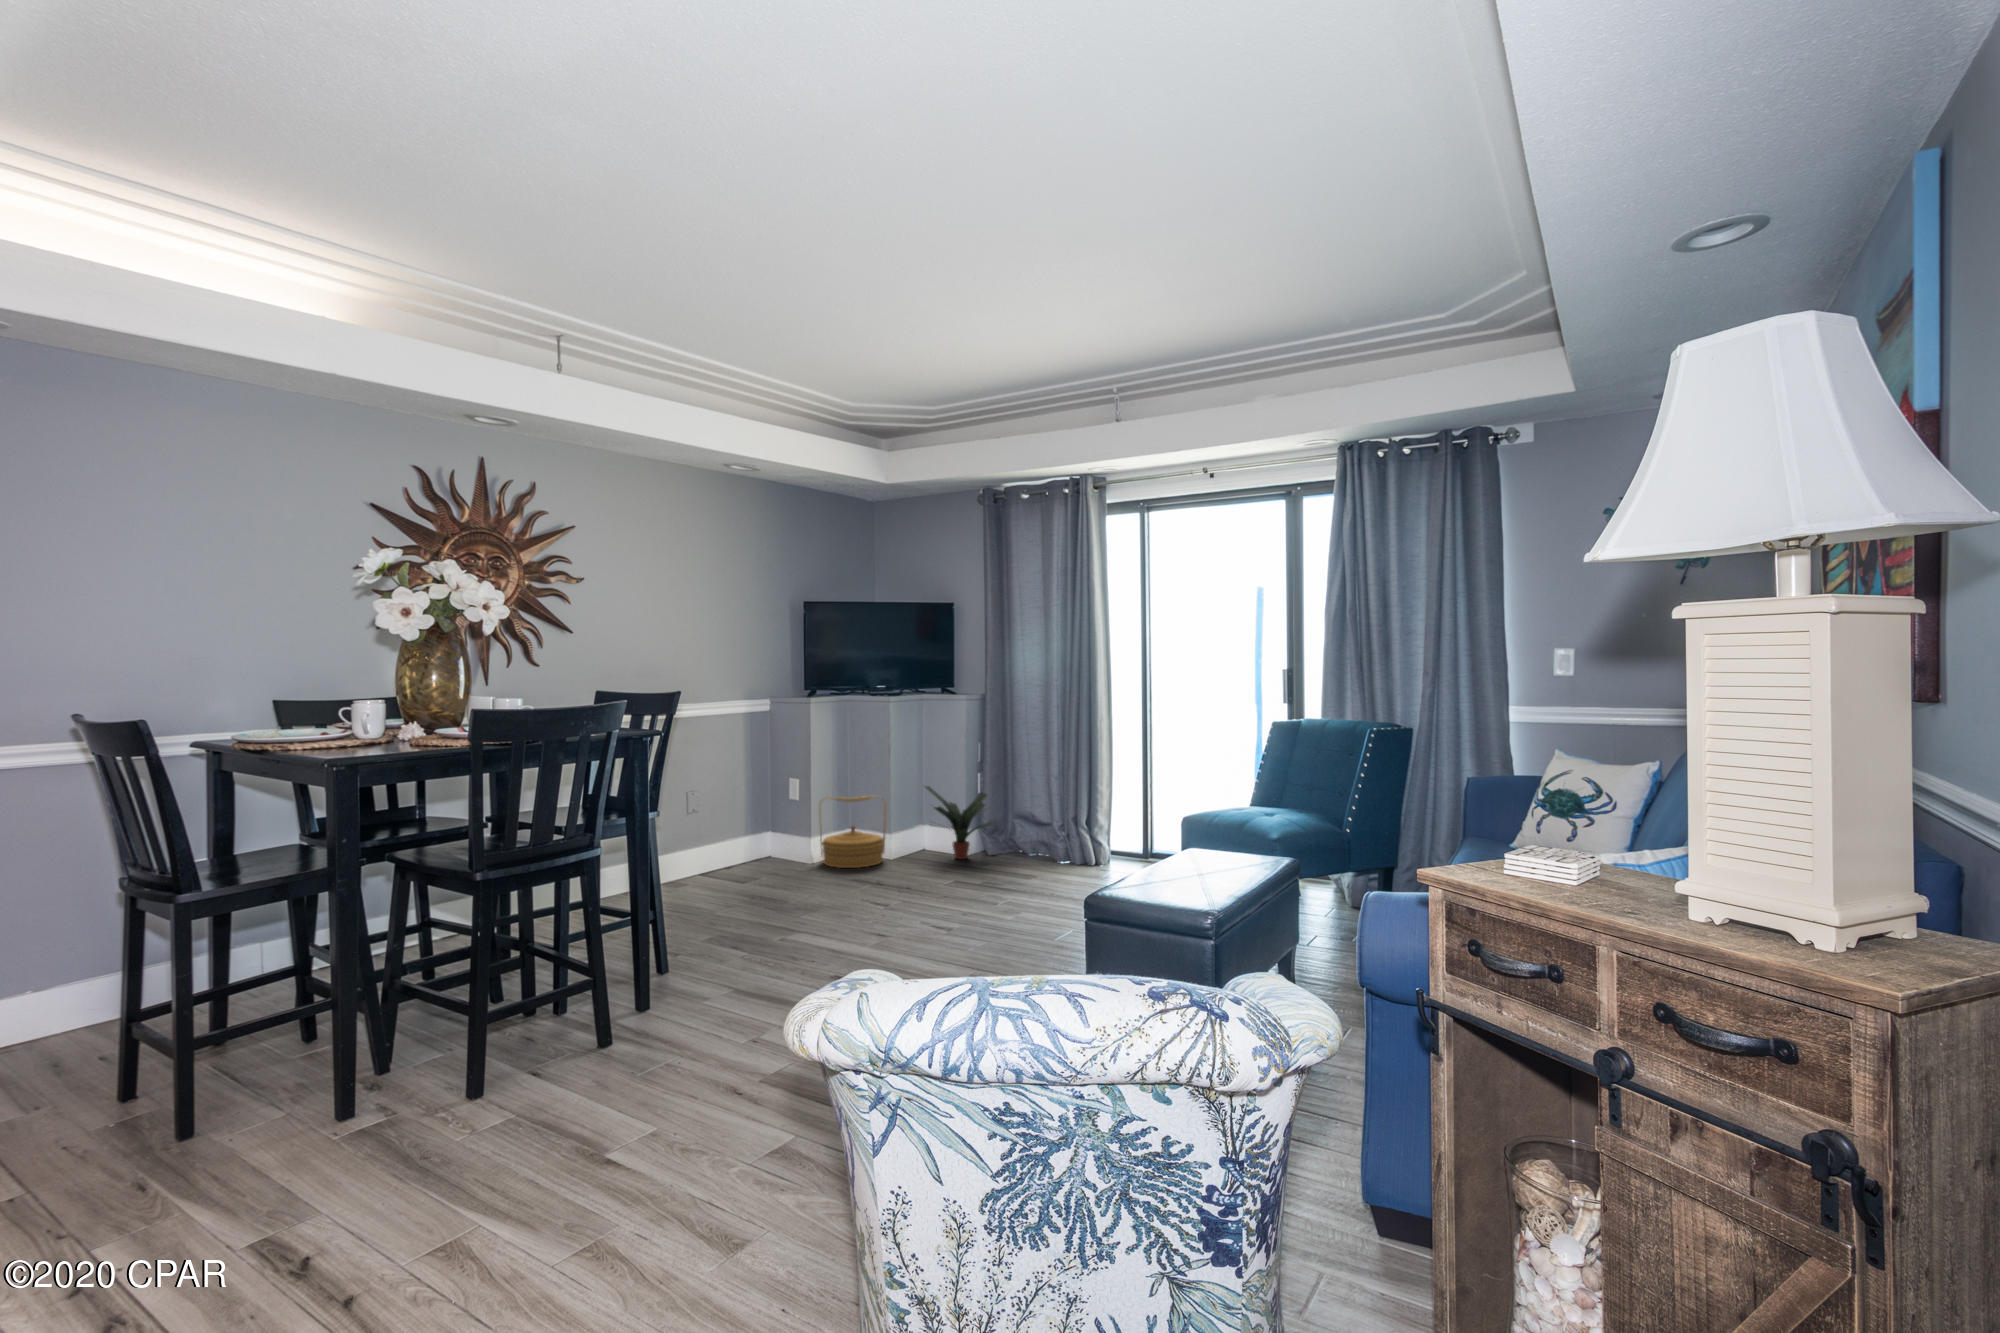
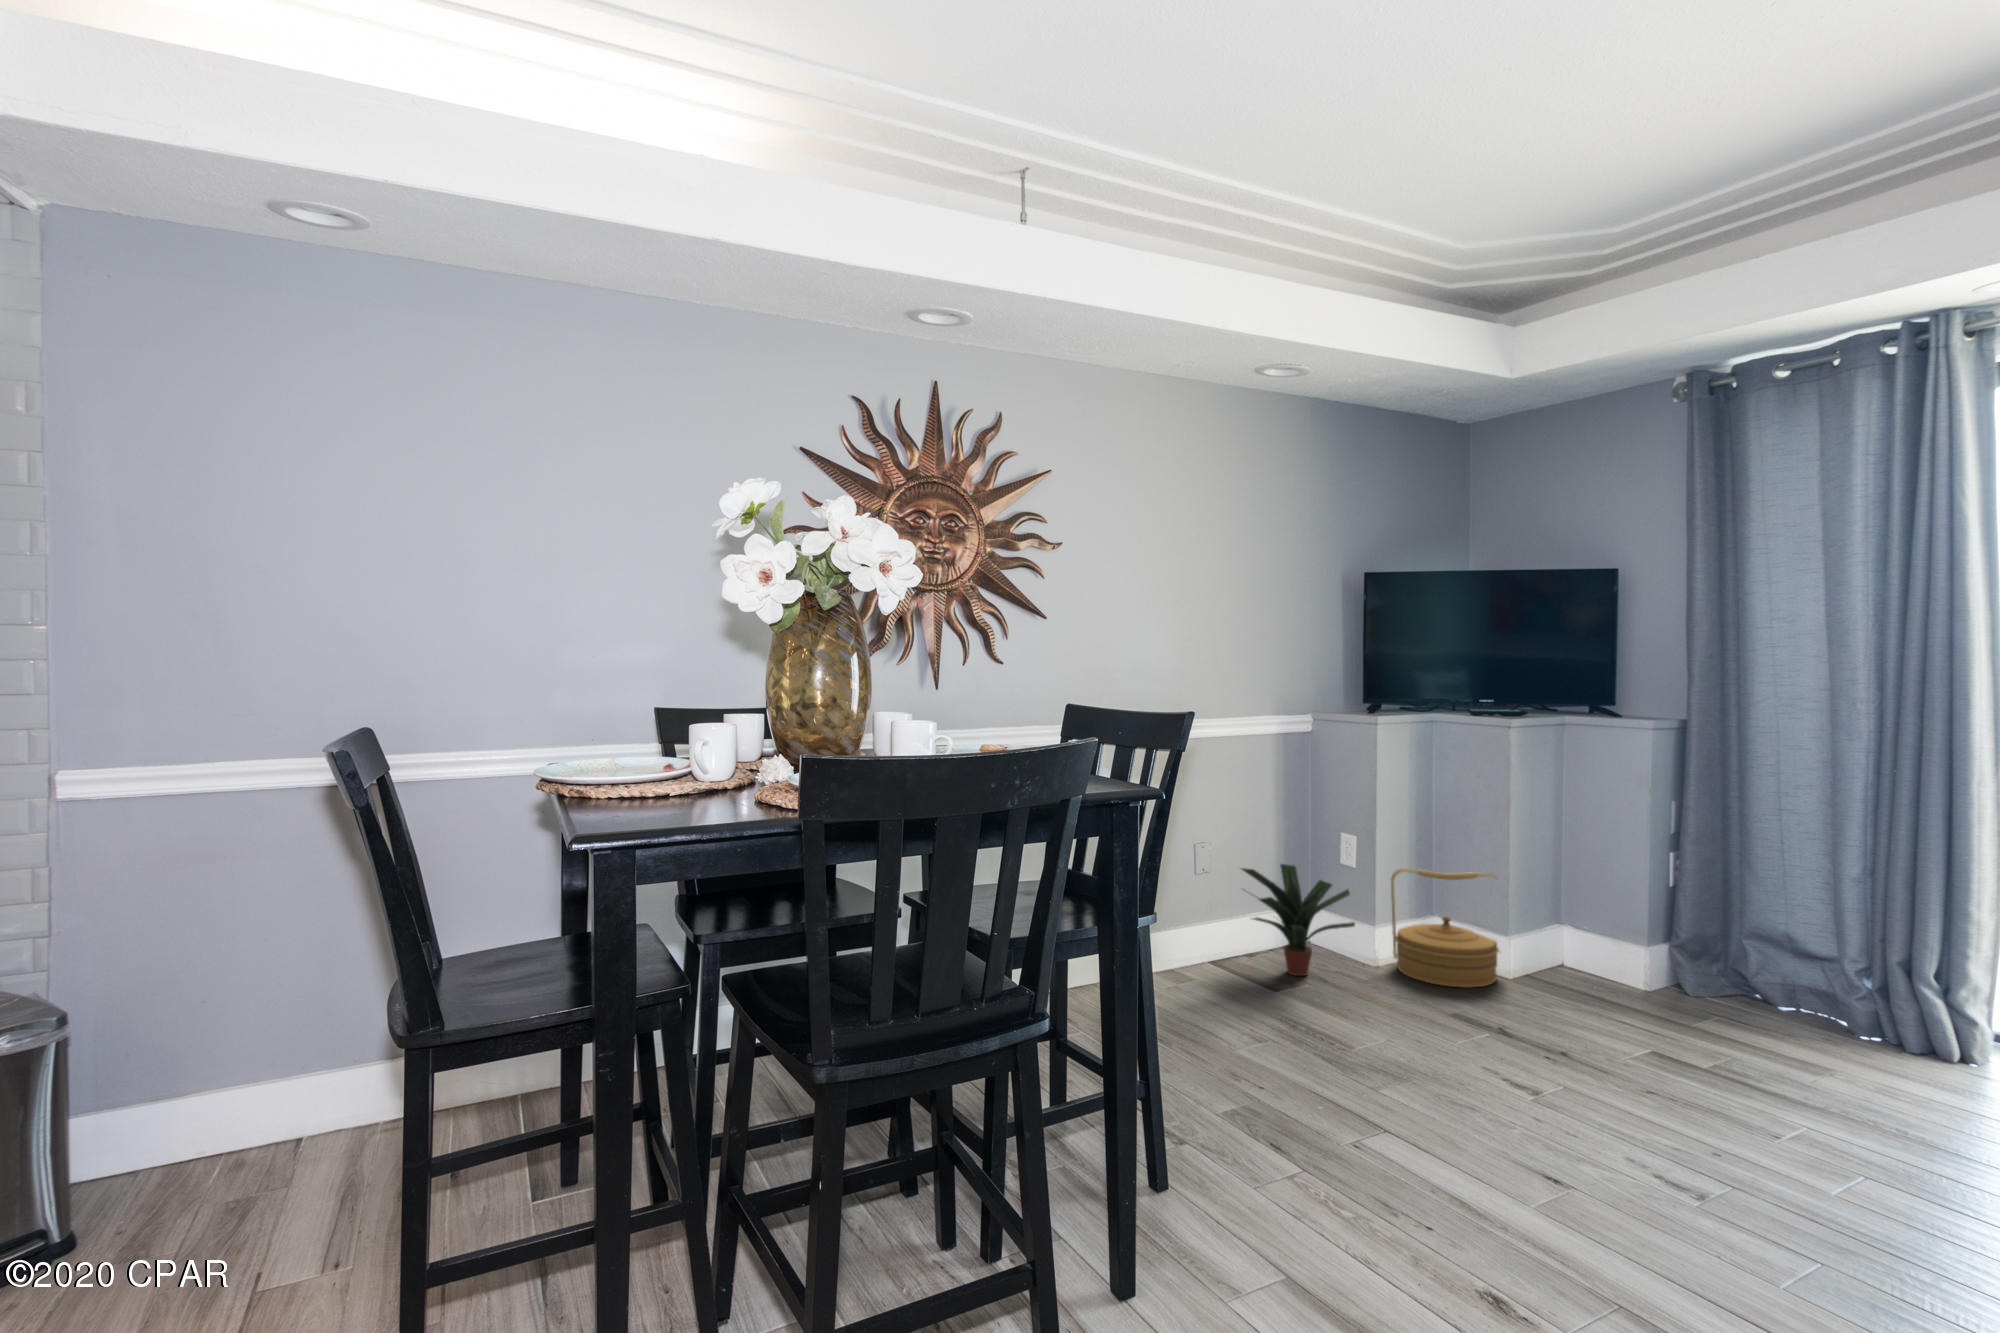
potted plant: present [925,786,995,859] -> present [1242,864,1355,976]

